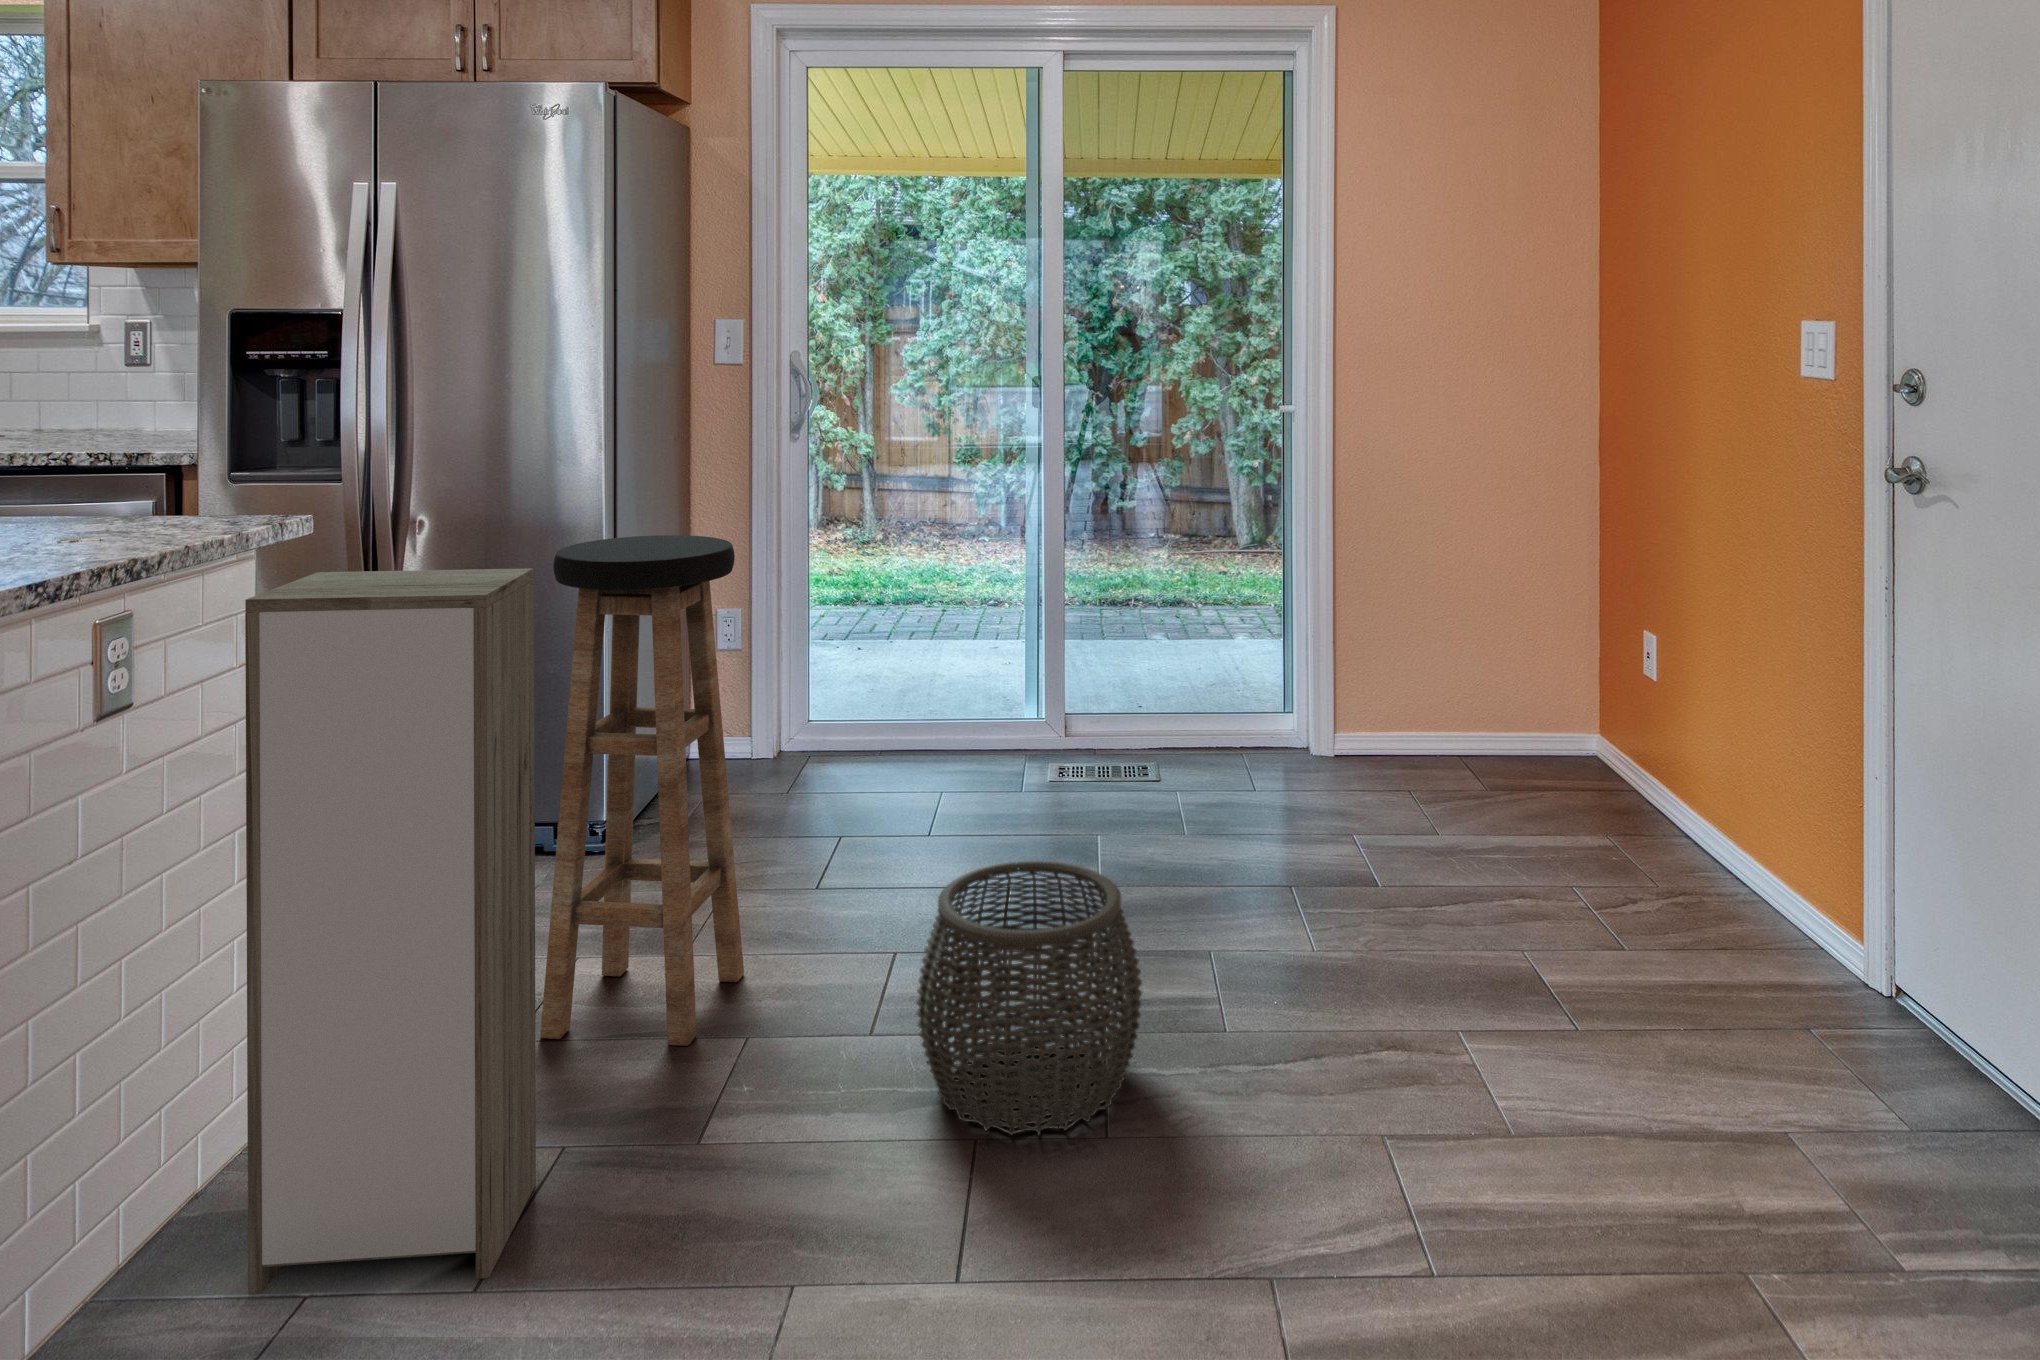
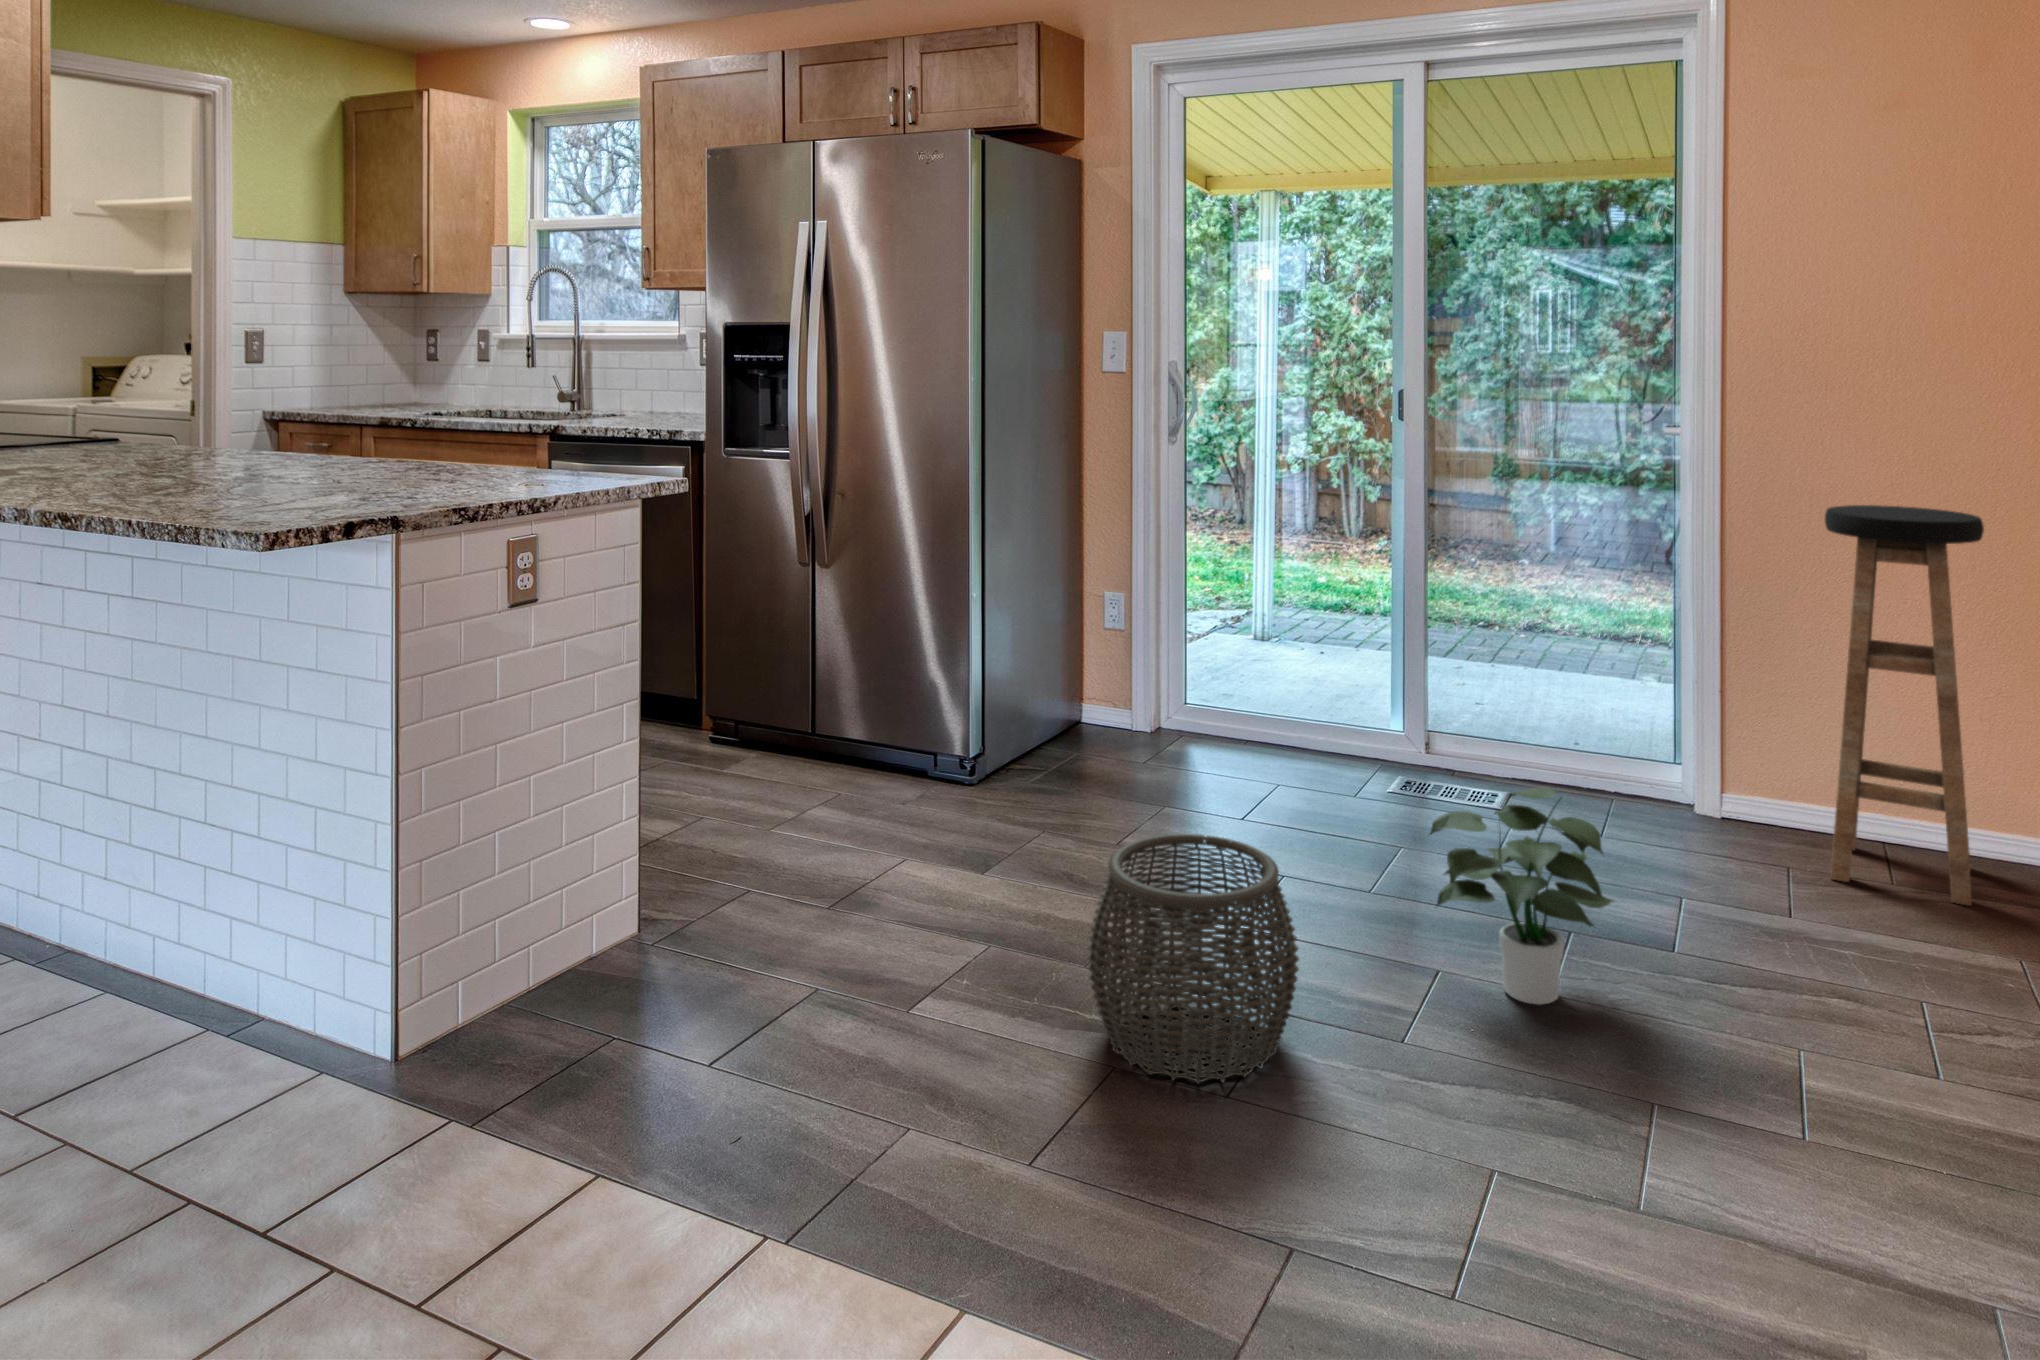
bar stool: present [540,535,744,1046] -> present [1825,505,1984,906]
storage cabinet: present [245,568,536,1295] -> none [583,518,787,1064]
potted plant: none [1202,755,1369,965] -> present [1429,787,1613,1005]

